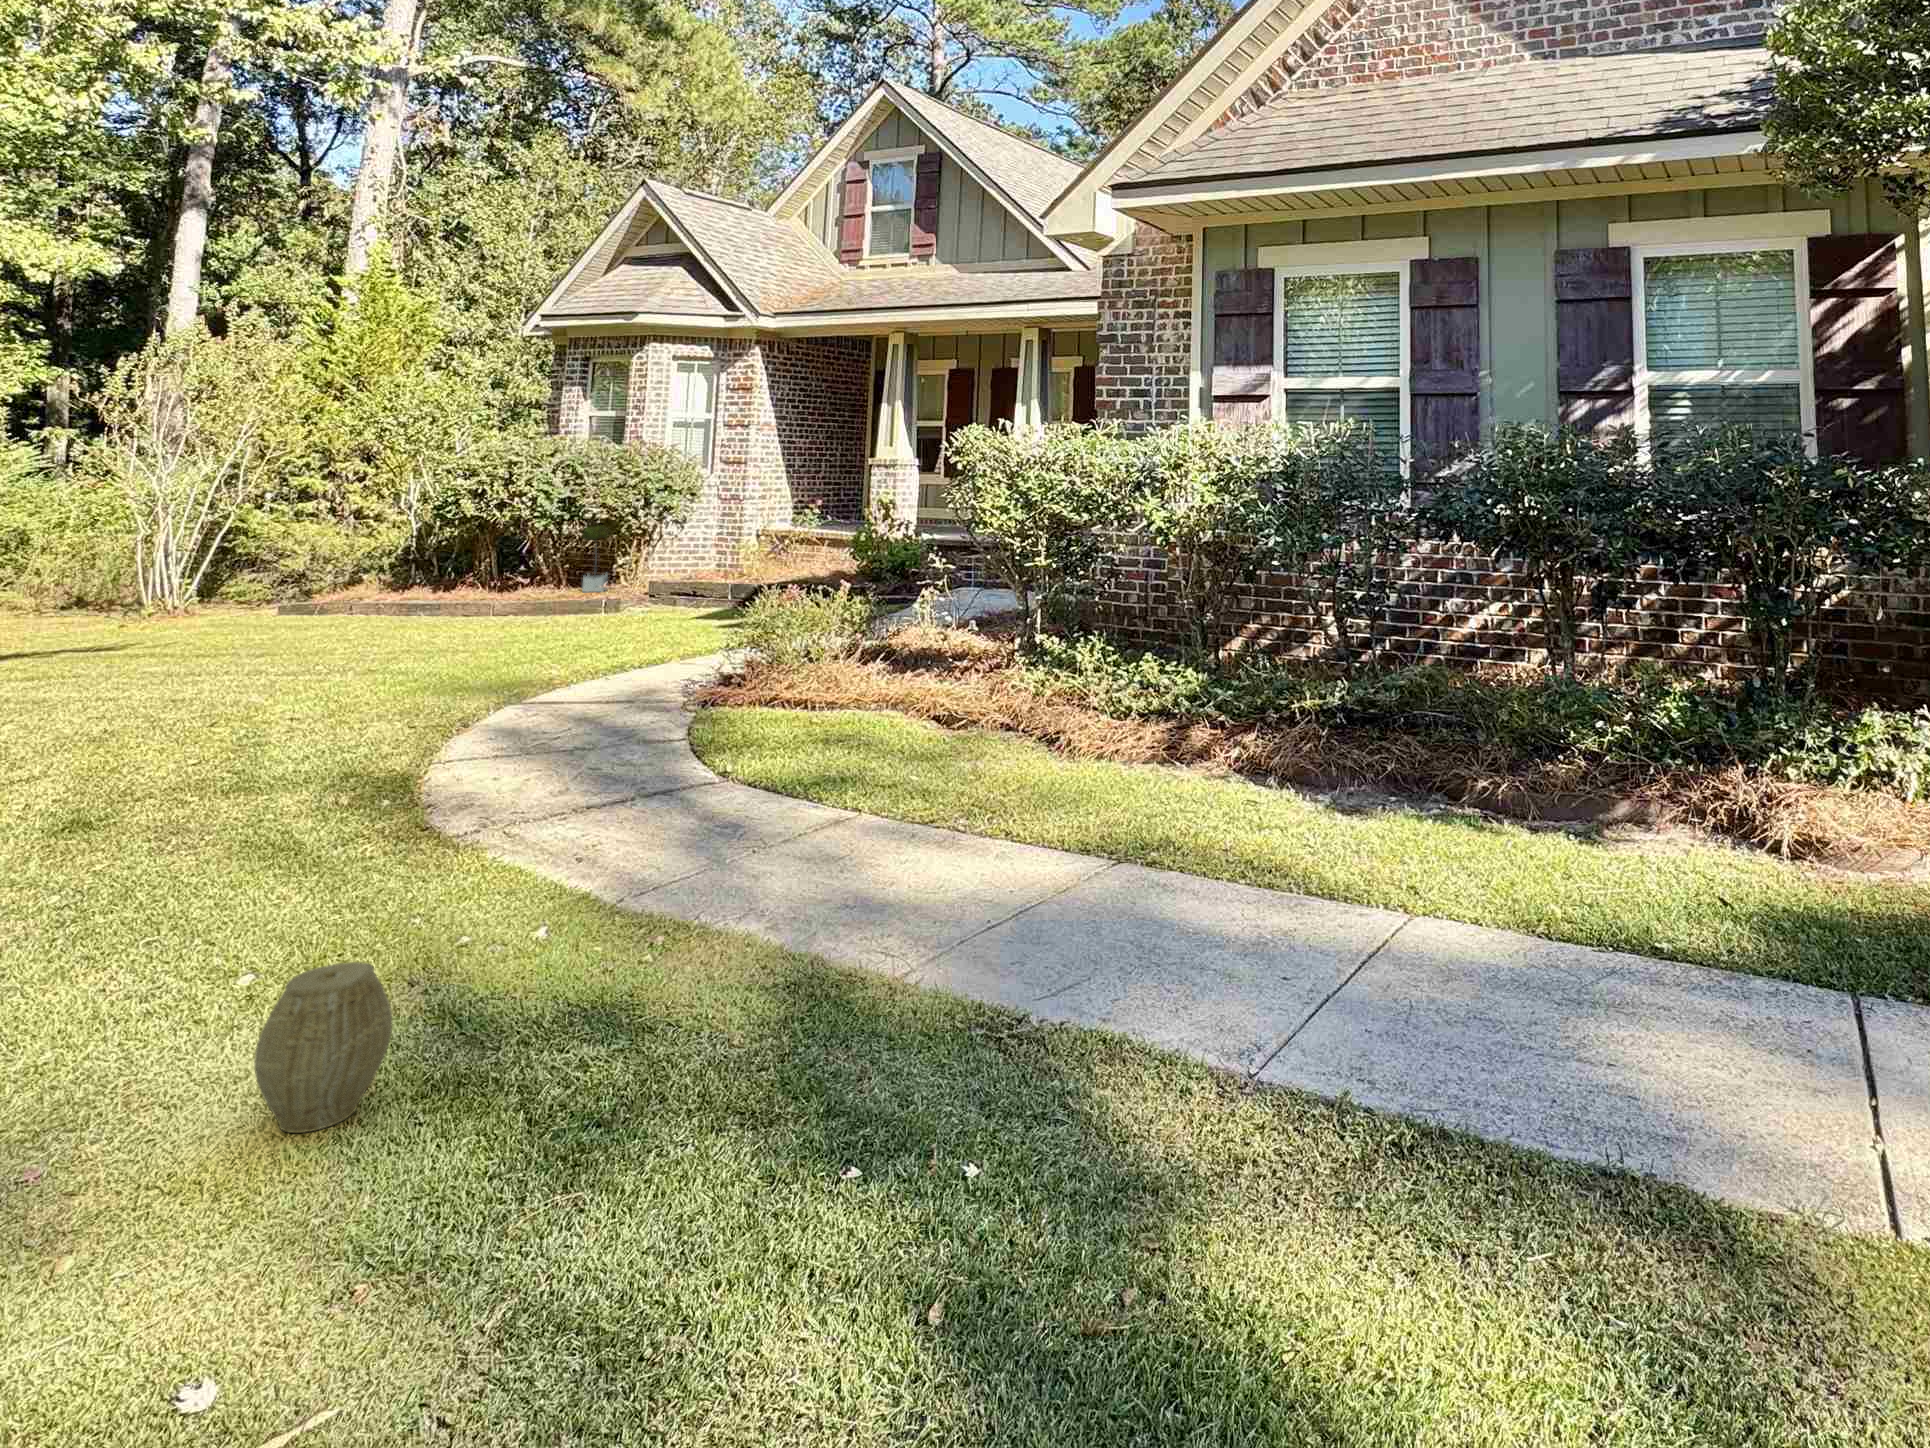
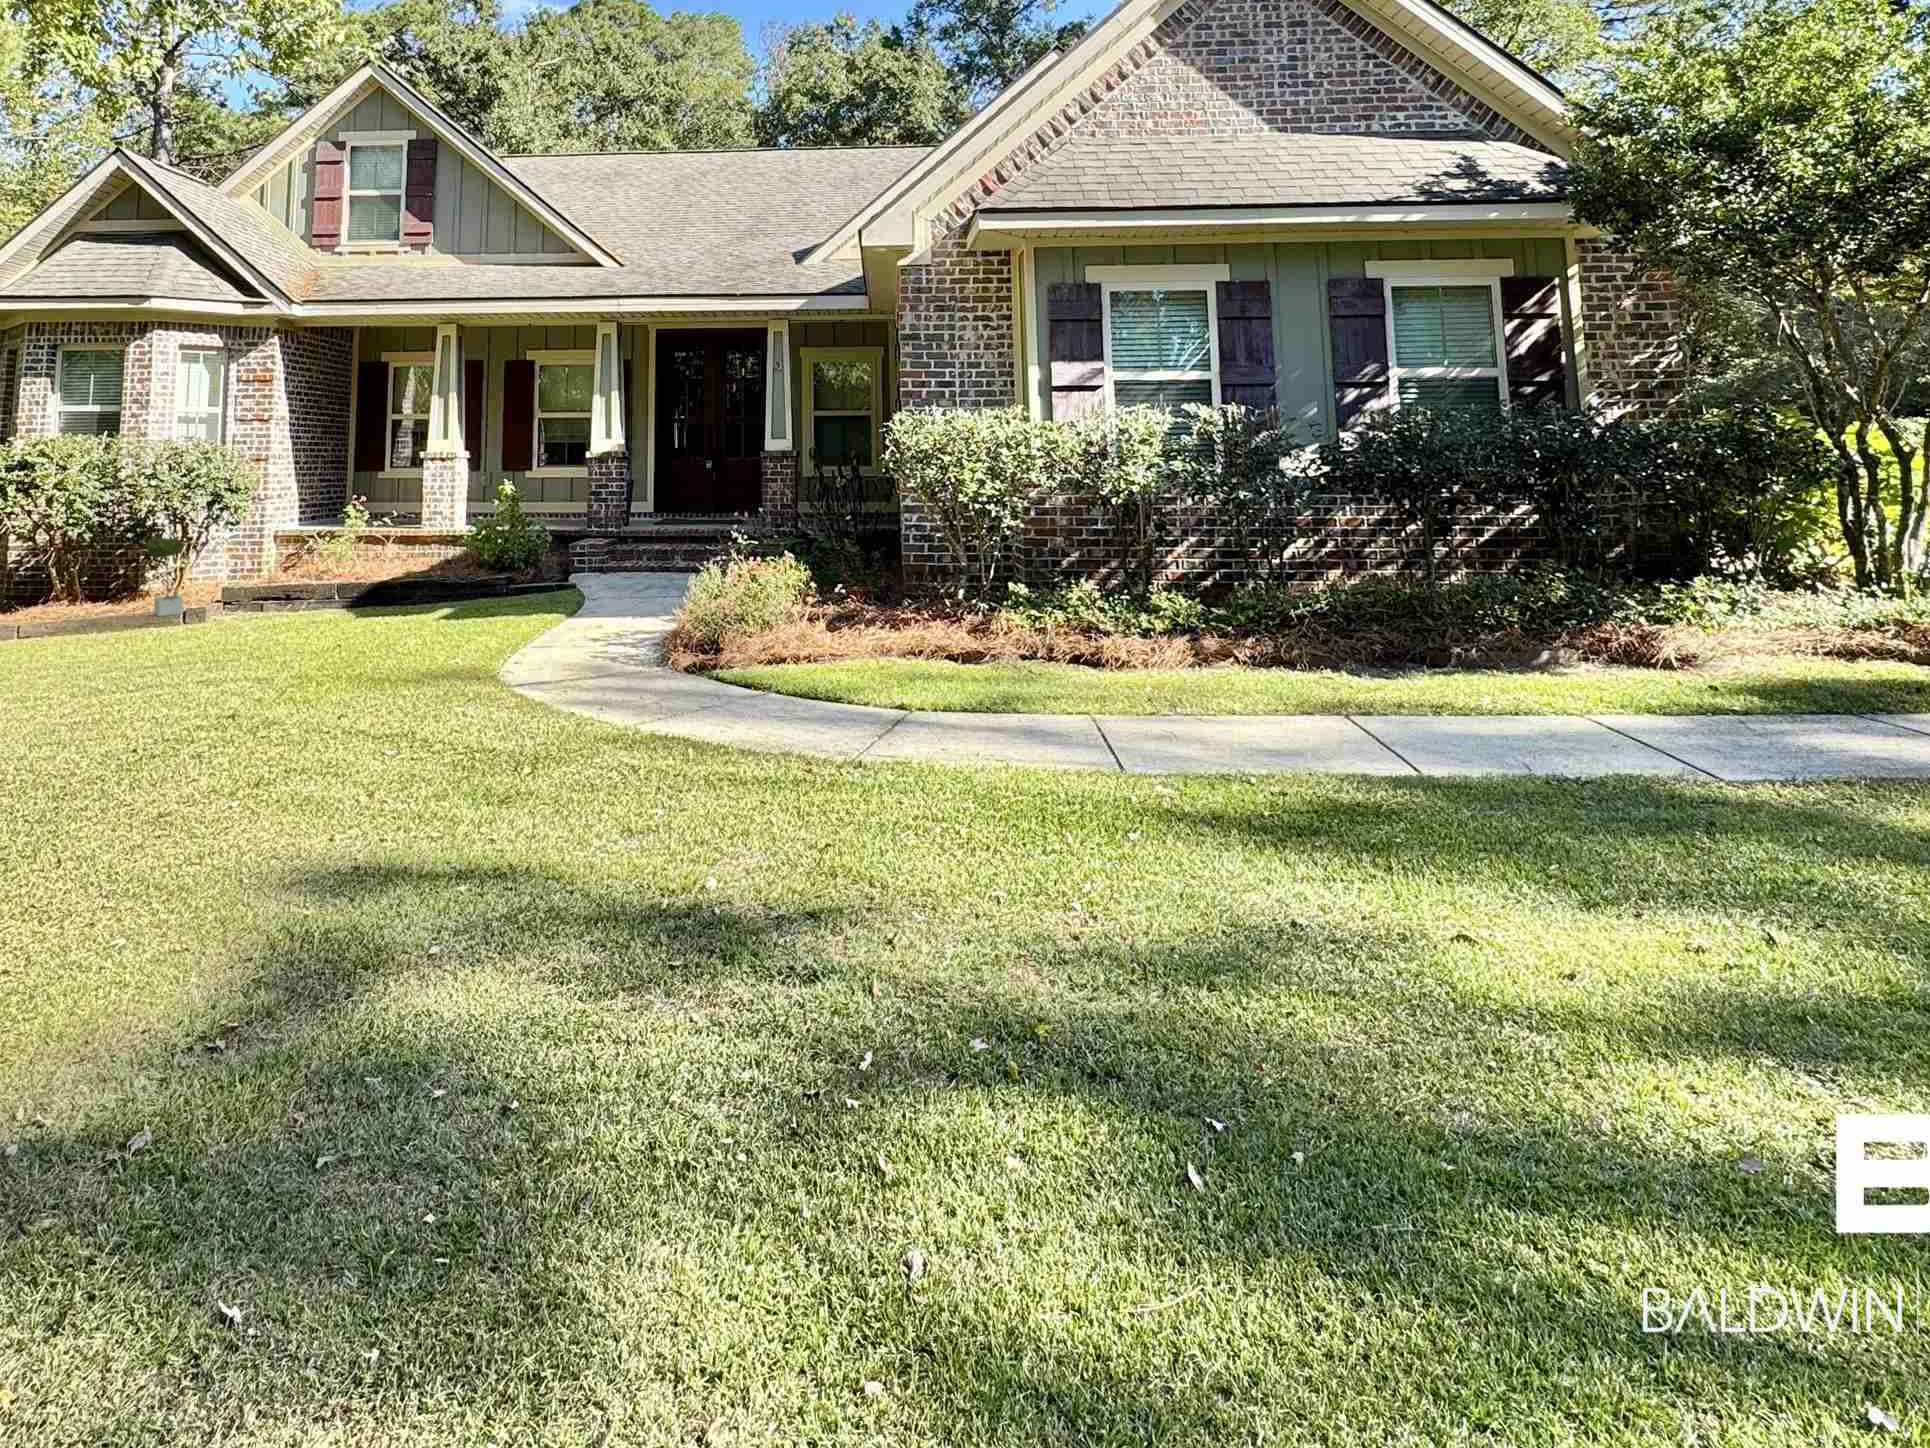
woven basket: present [254,962,392,1133] -> none [1530,825,1614,928]

